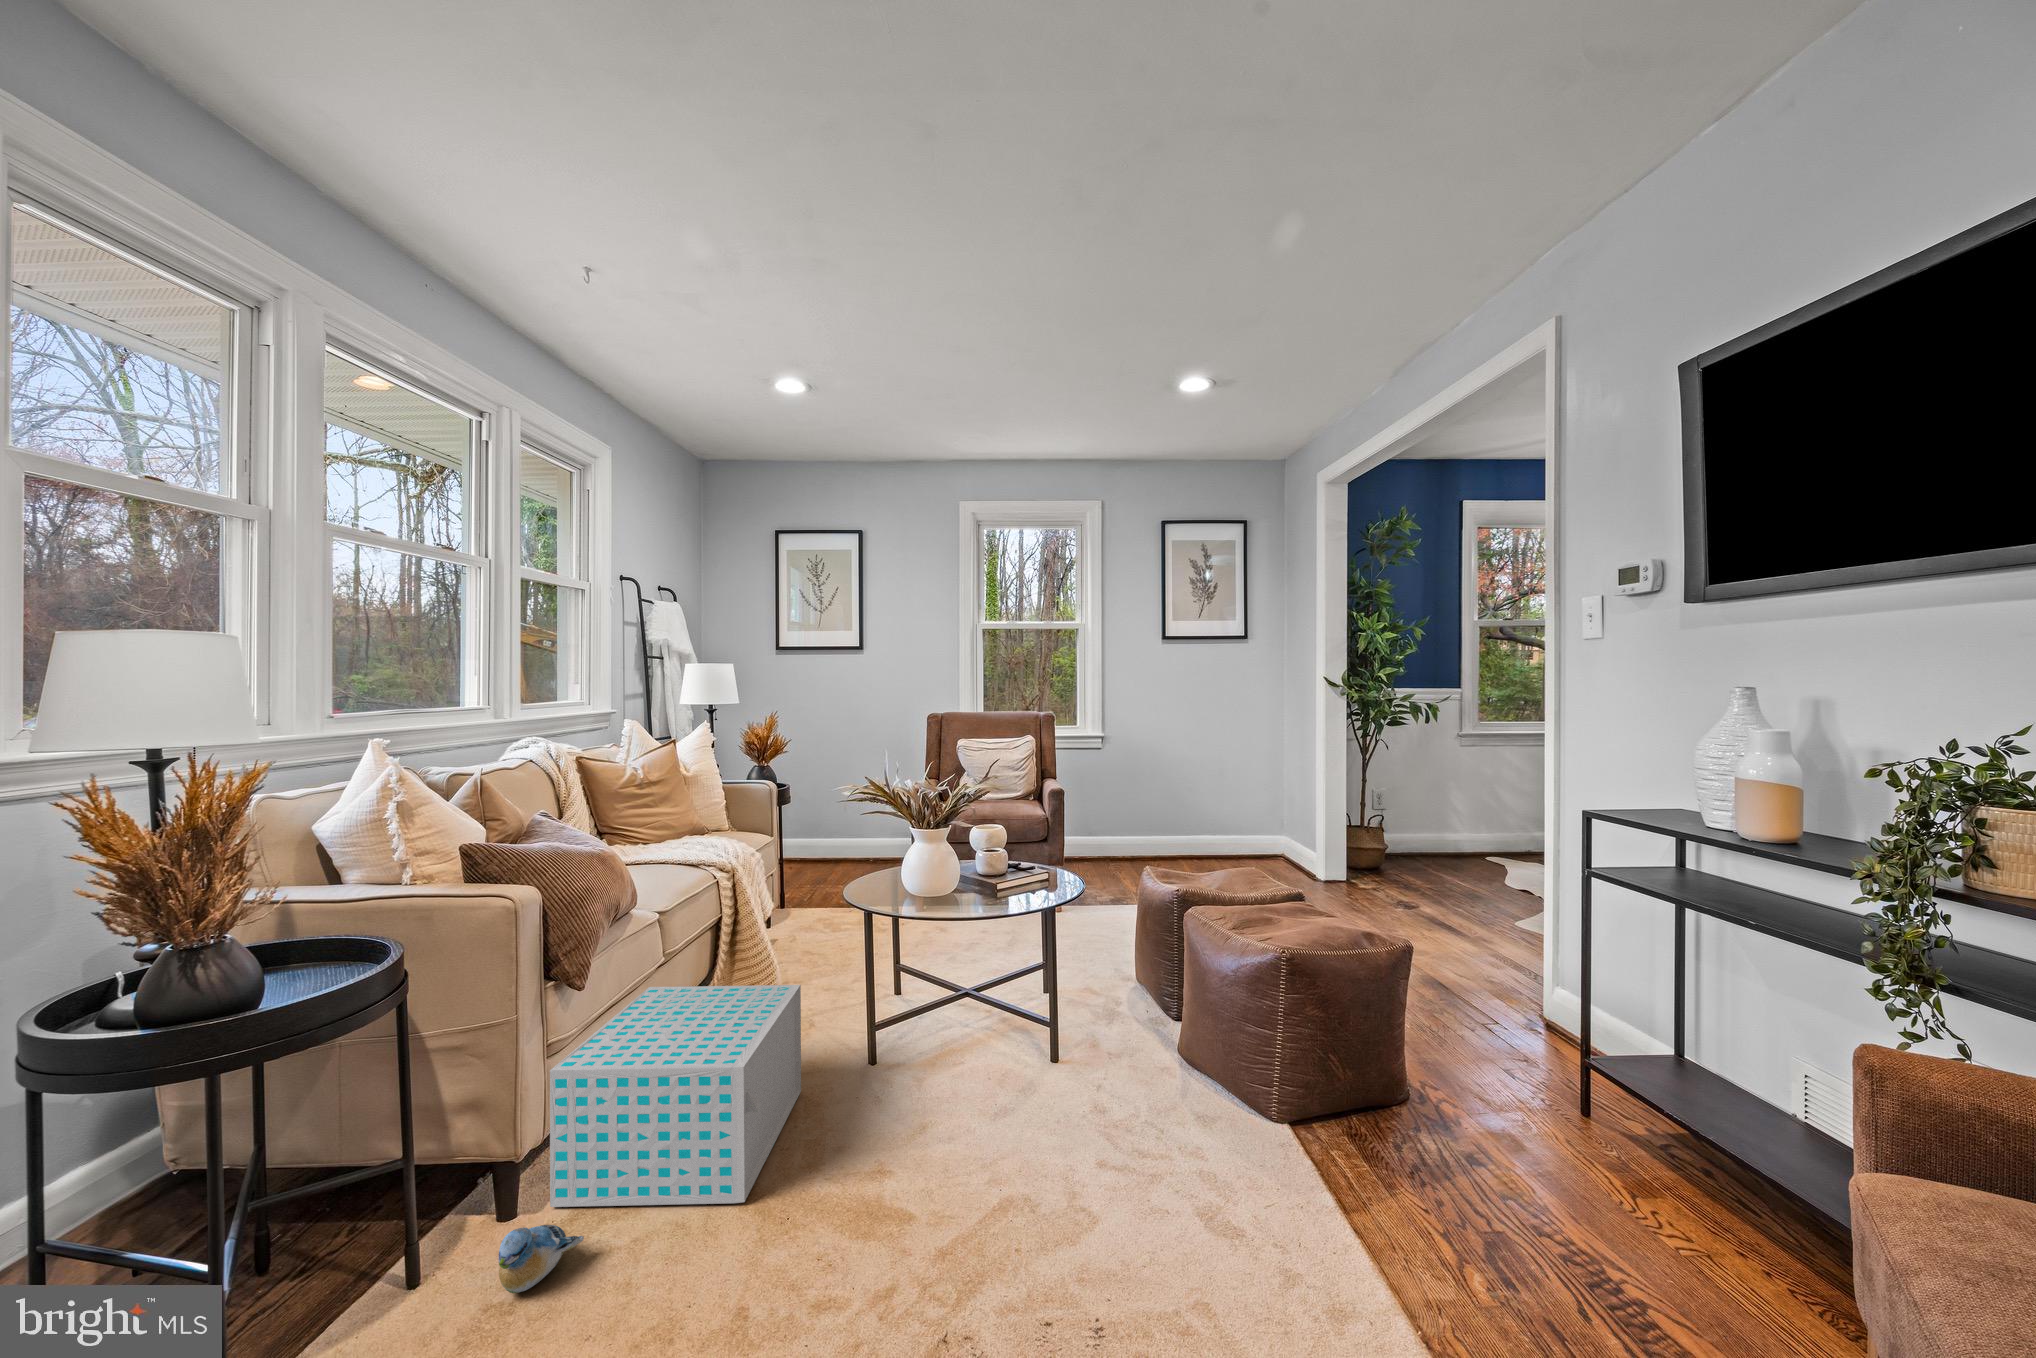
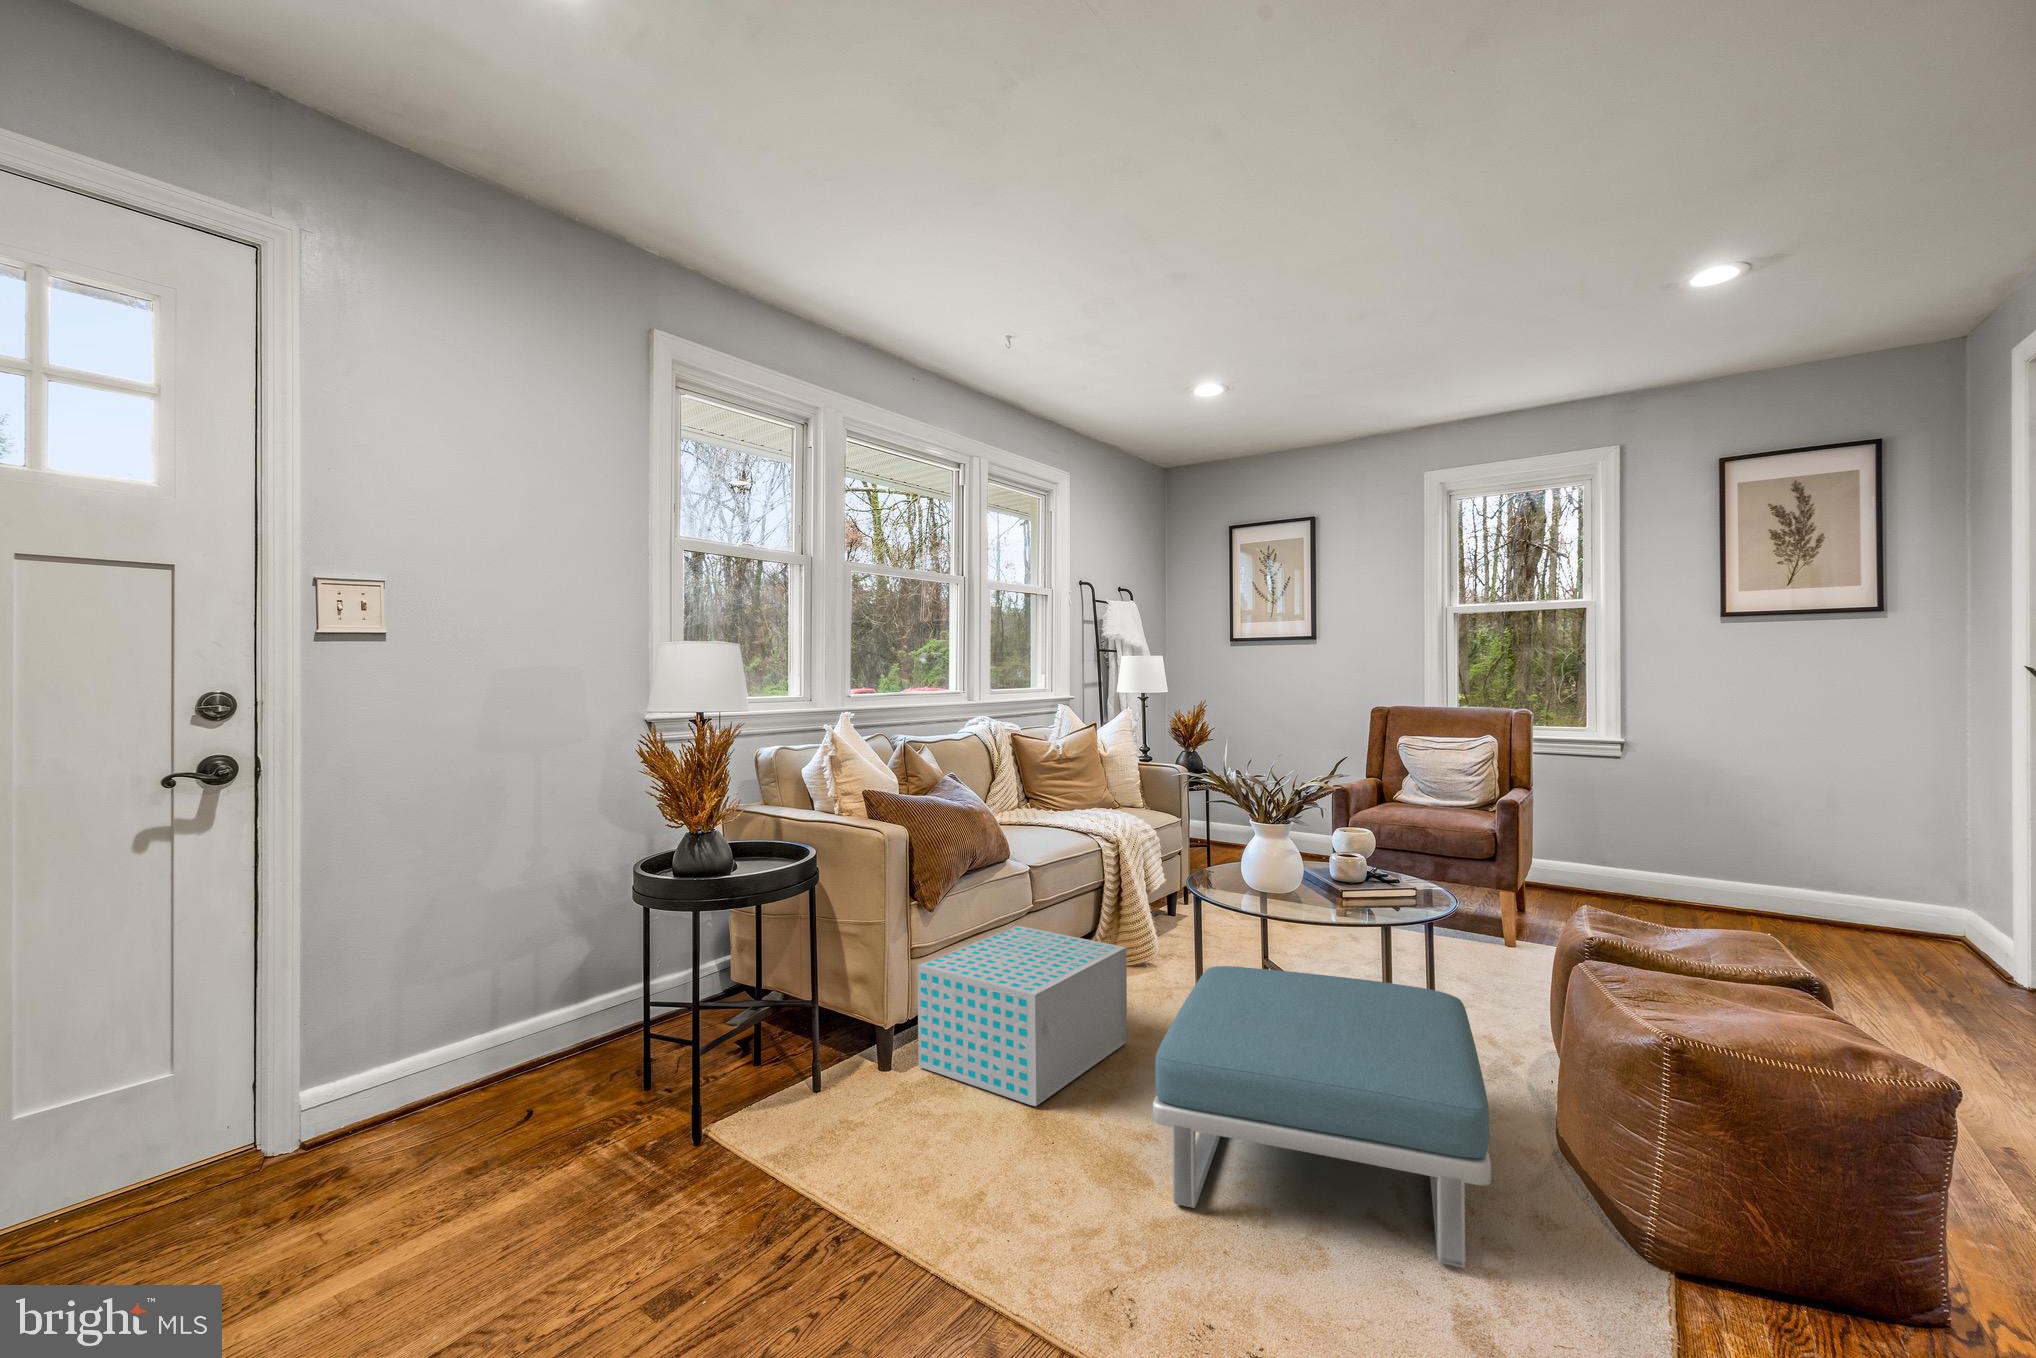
footstool: none [903,964,1236,1253] -> present [1153,966,1491,1268]
plush toy: present [498,1225,584,1293] -> none [861,1065,921,1110]

